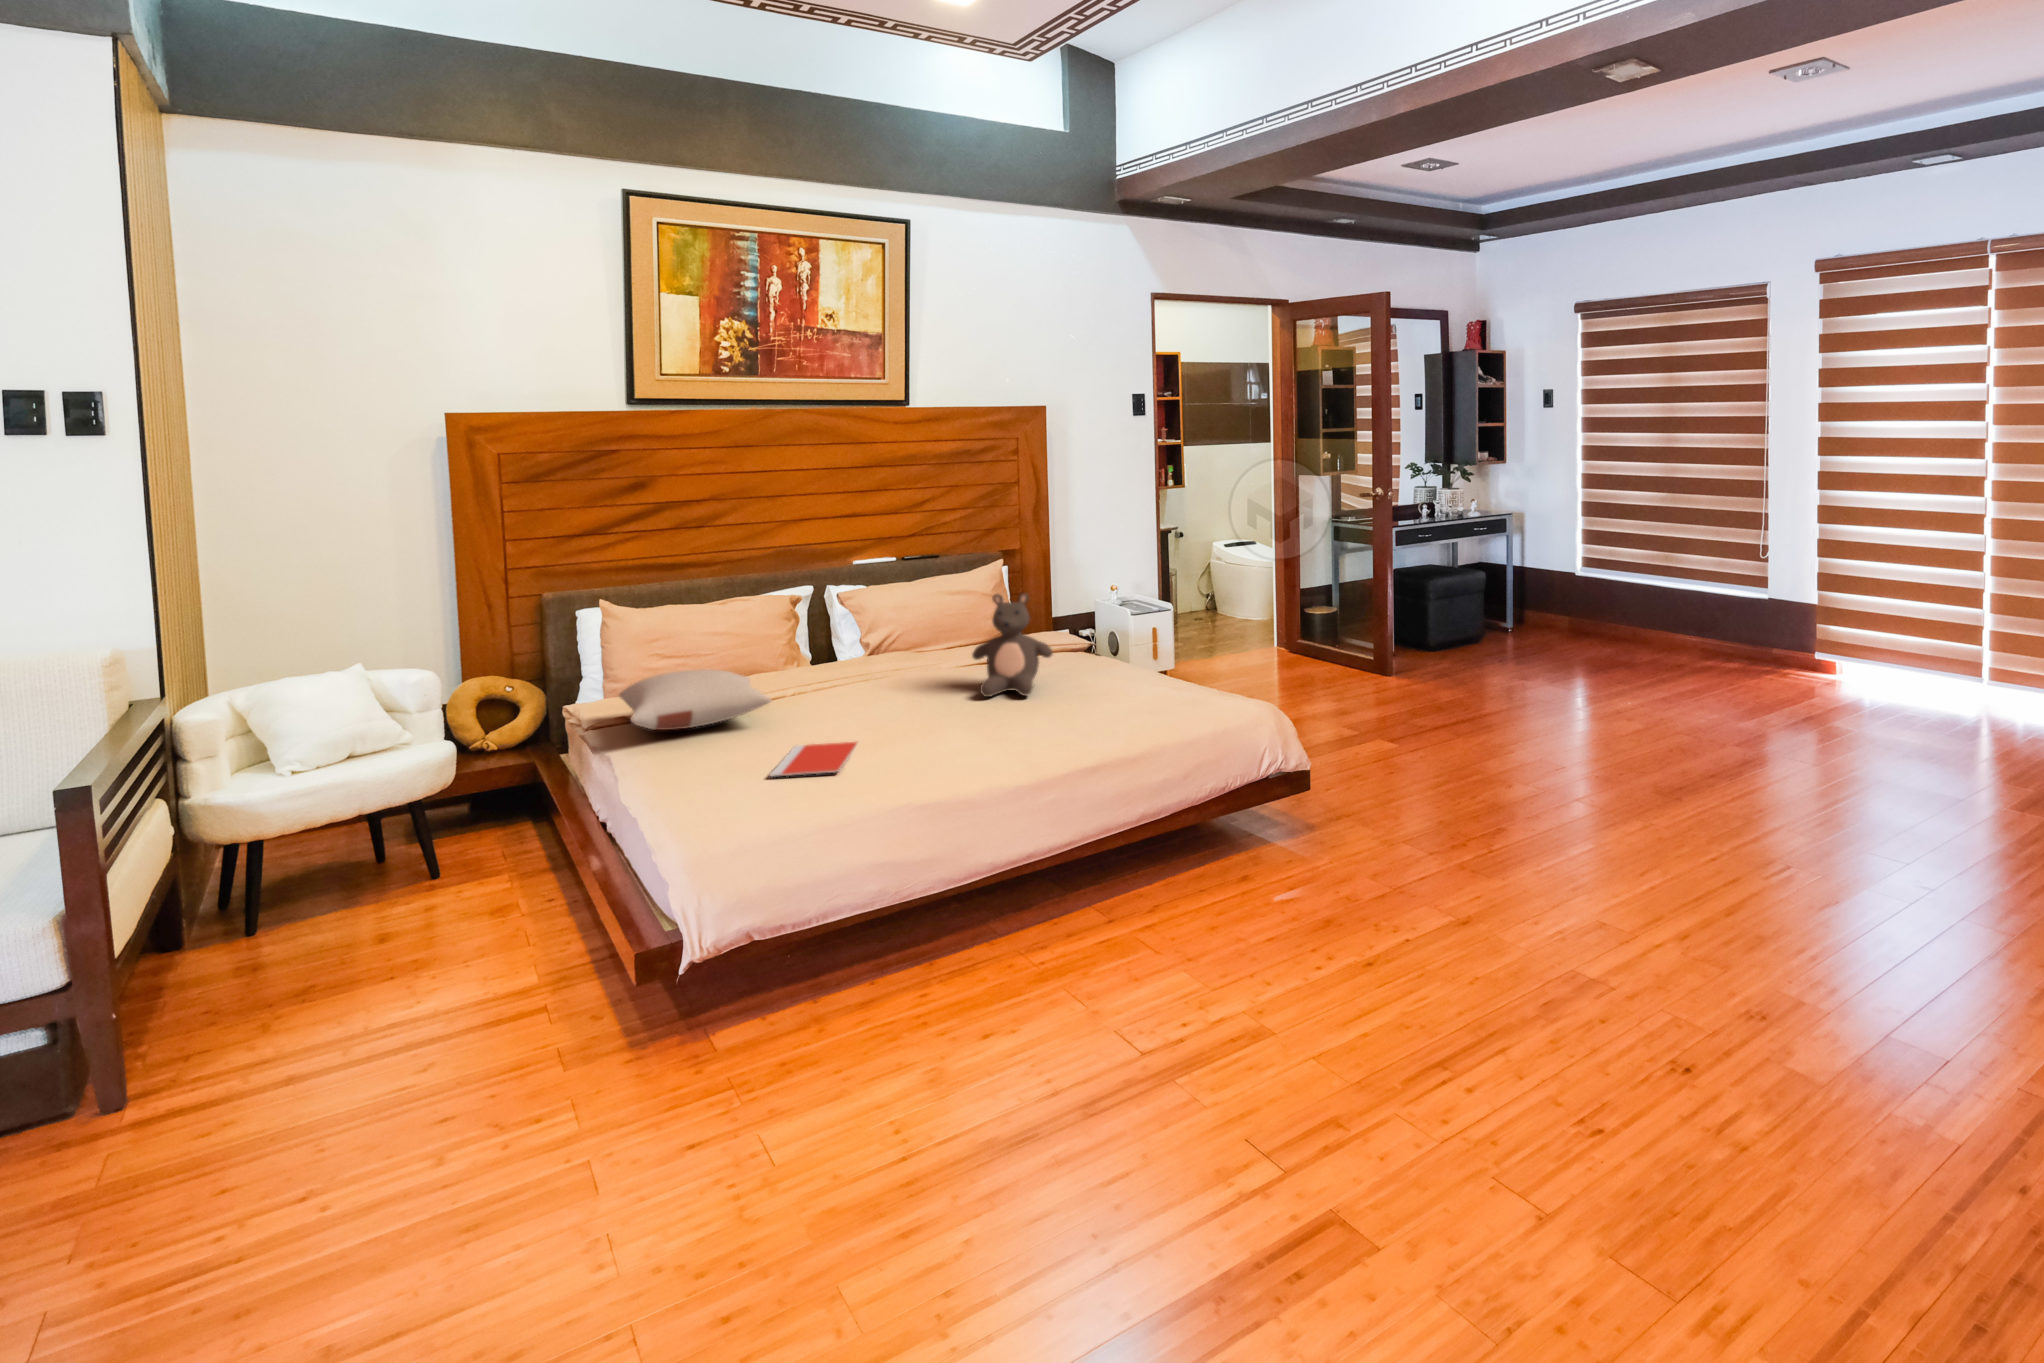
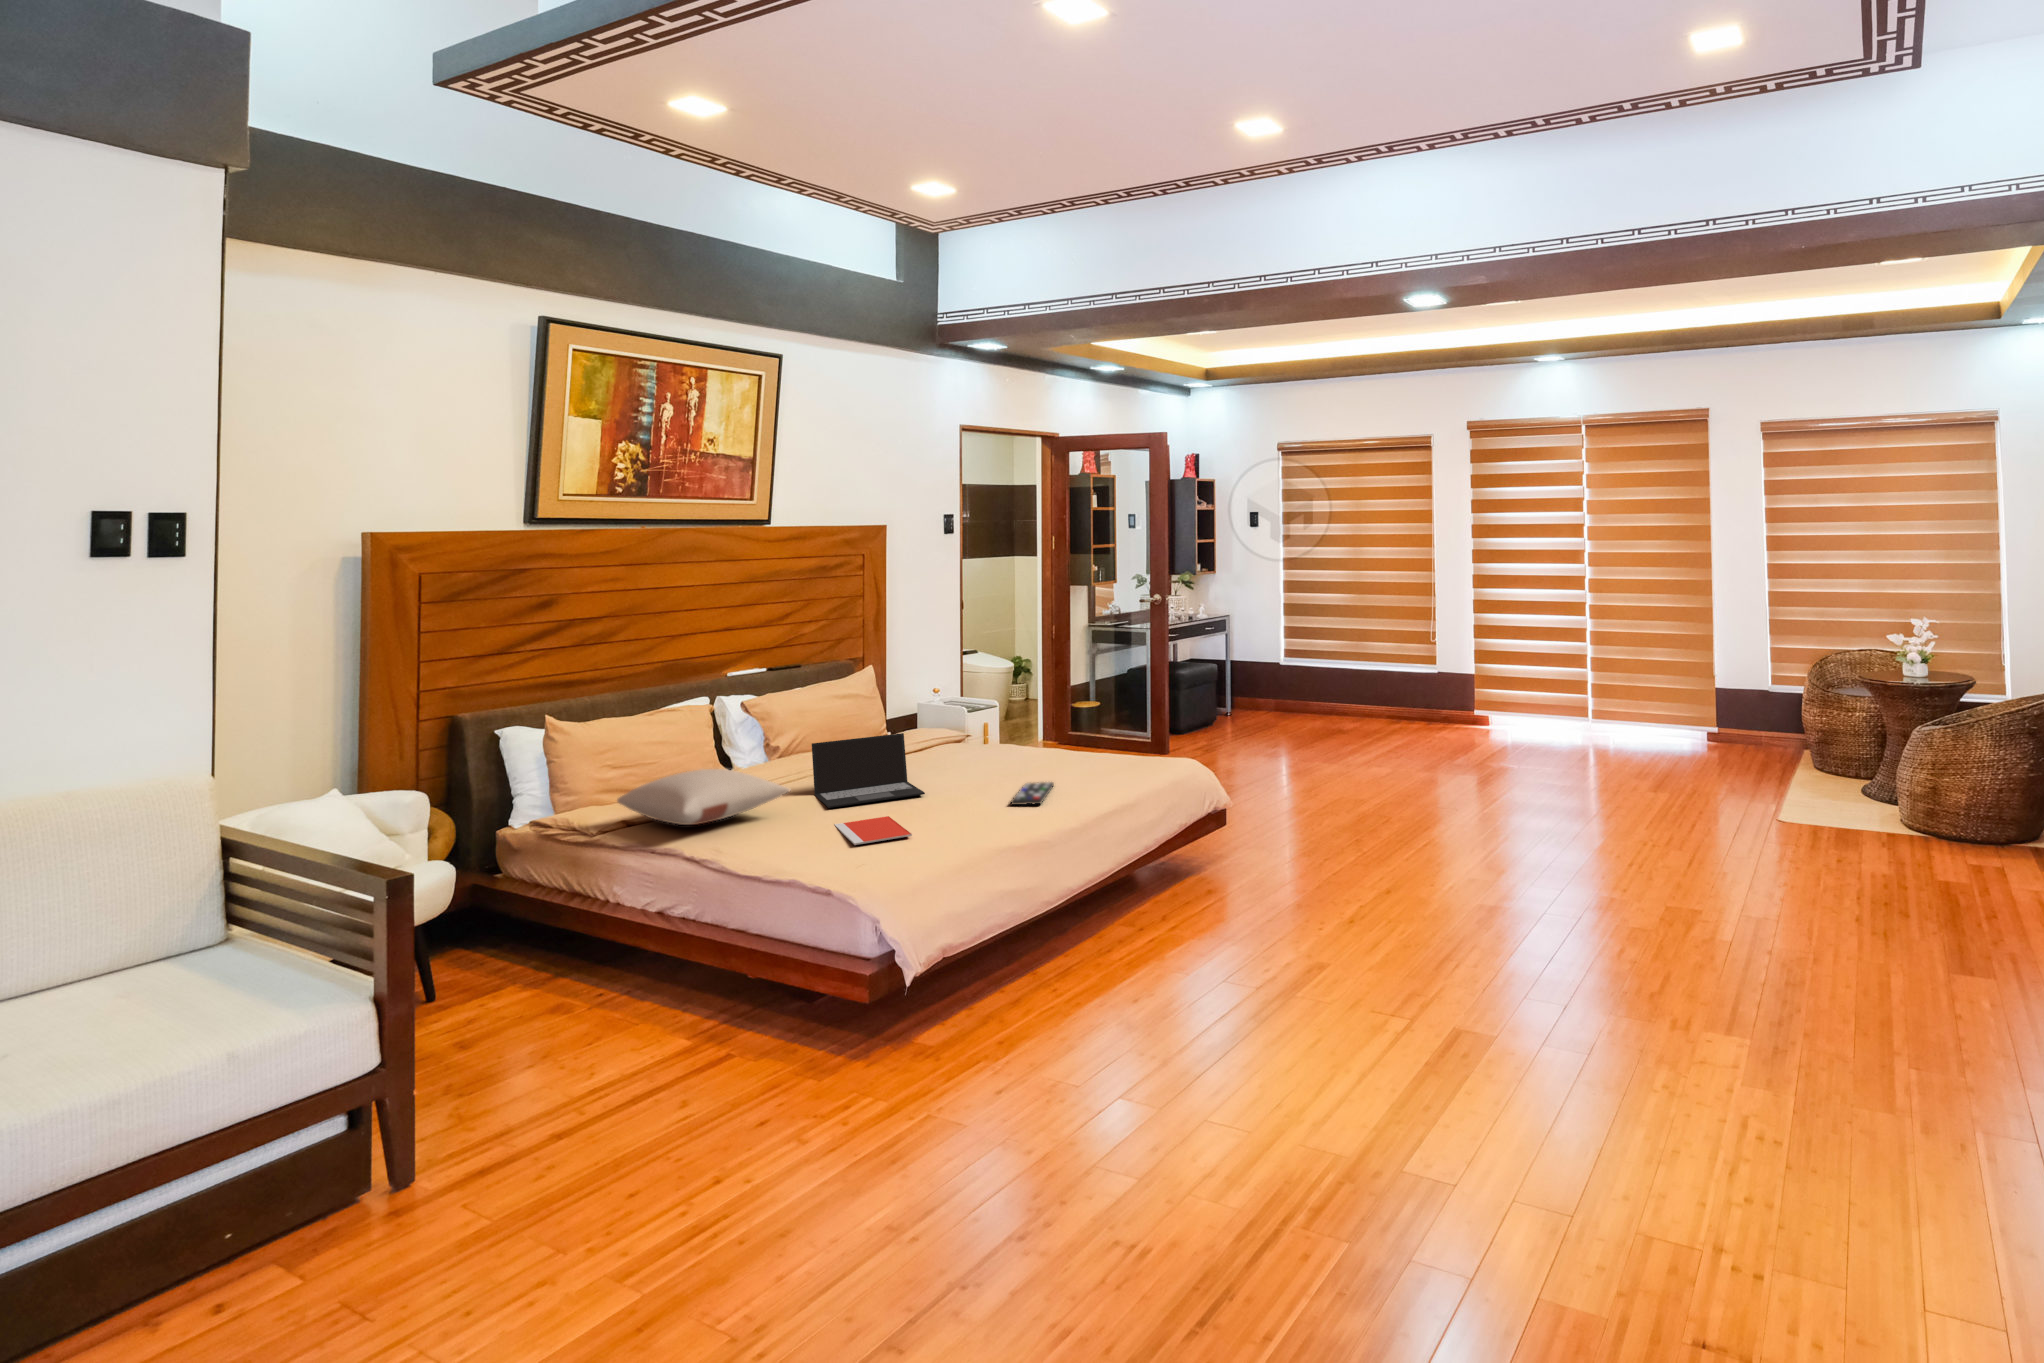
teddy bear: present [972,593,1053,697] -> none [925,686,996,777]
laptop: none [817,643,938,724] -> present [812,733,925,808]
remote control: none [996,714,1079,746] -> present [1011,782,1054,805]

